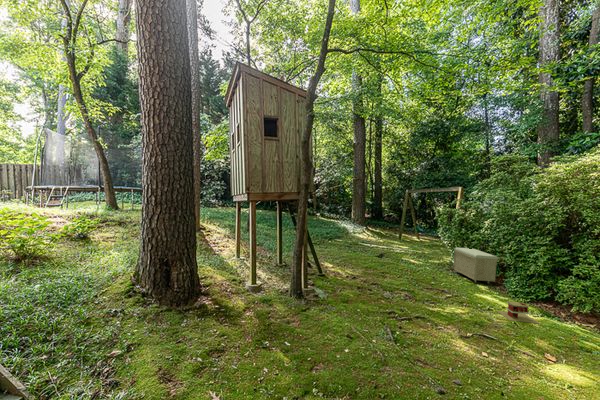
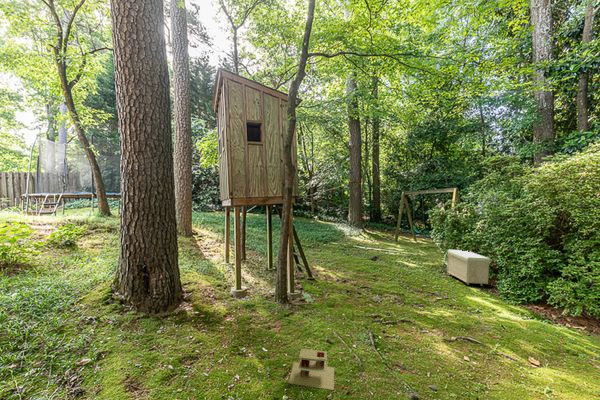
toy house: present [497,301,539,324] -> present [289,349,334,390]

